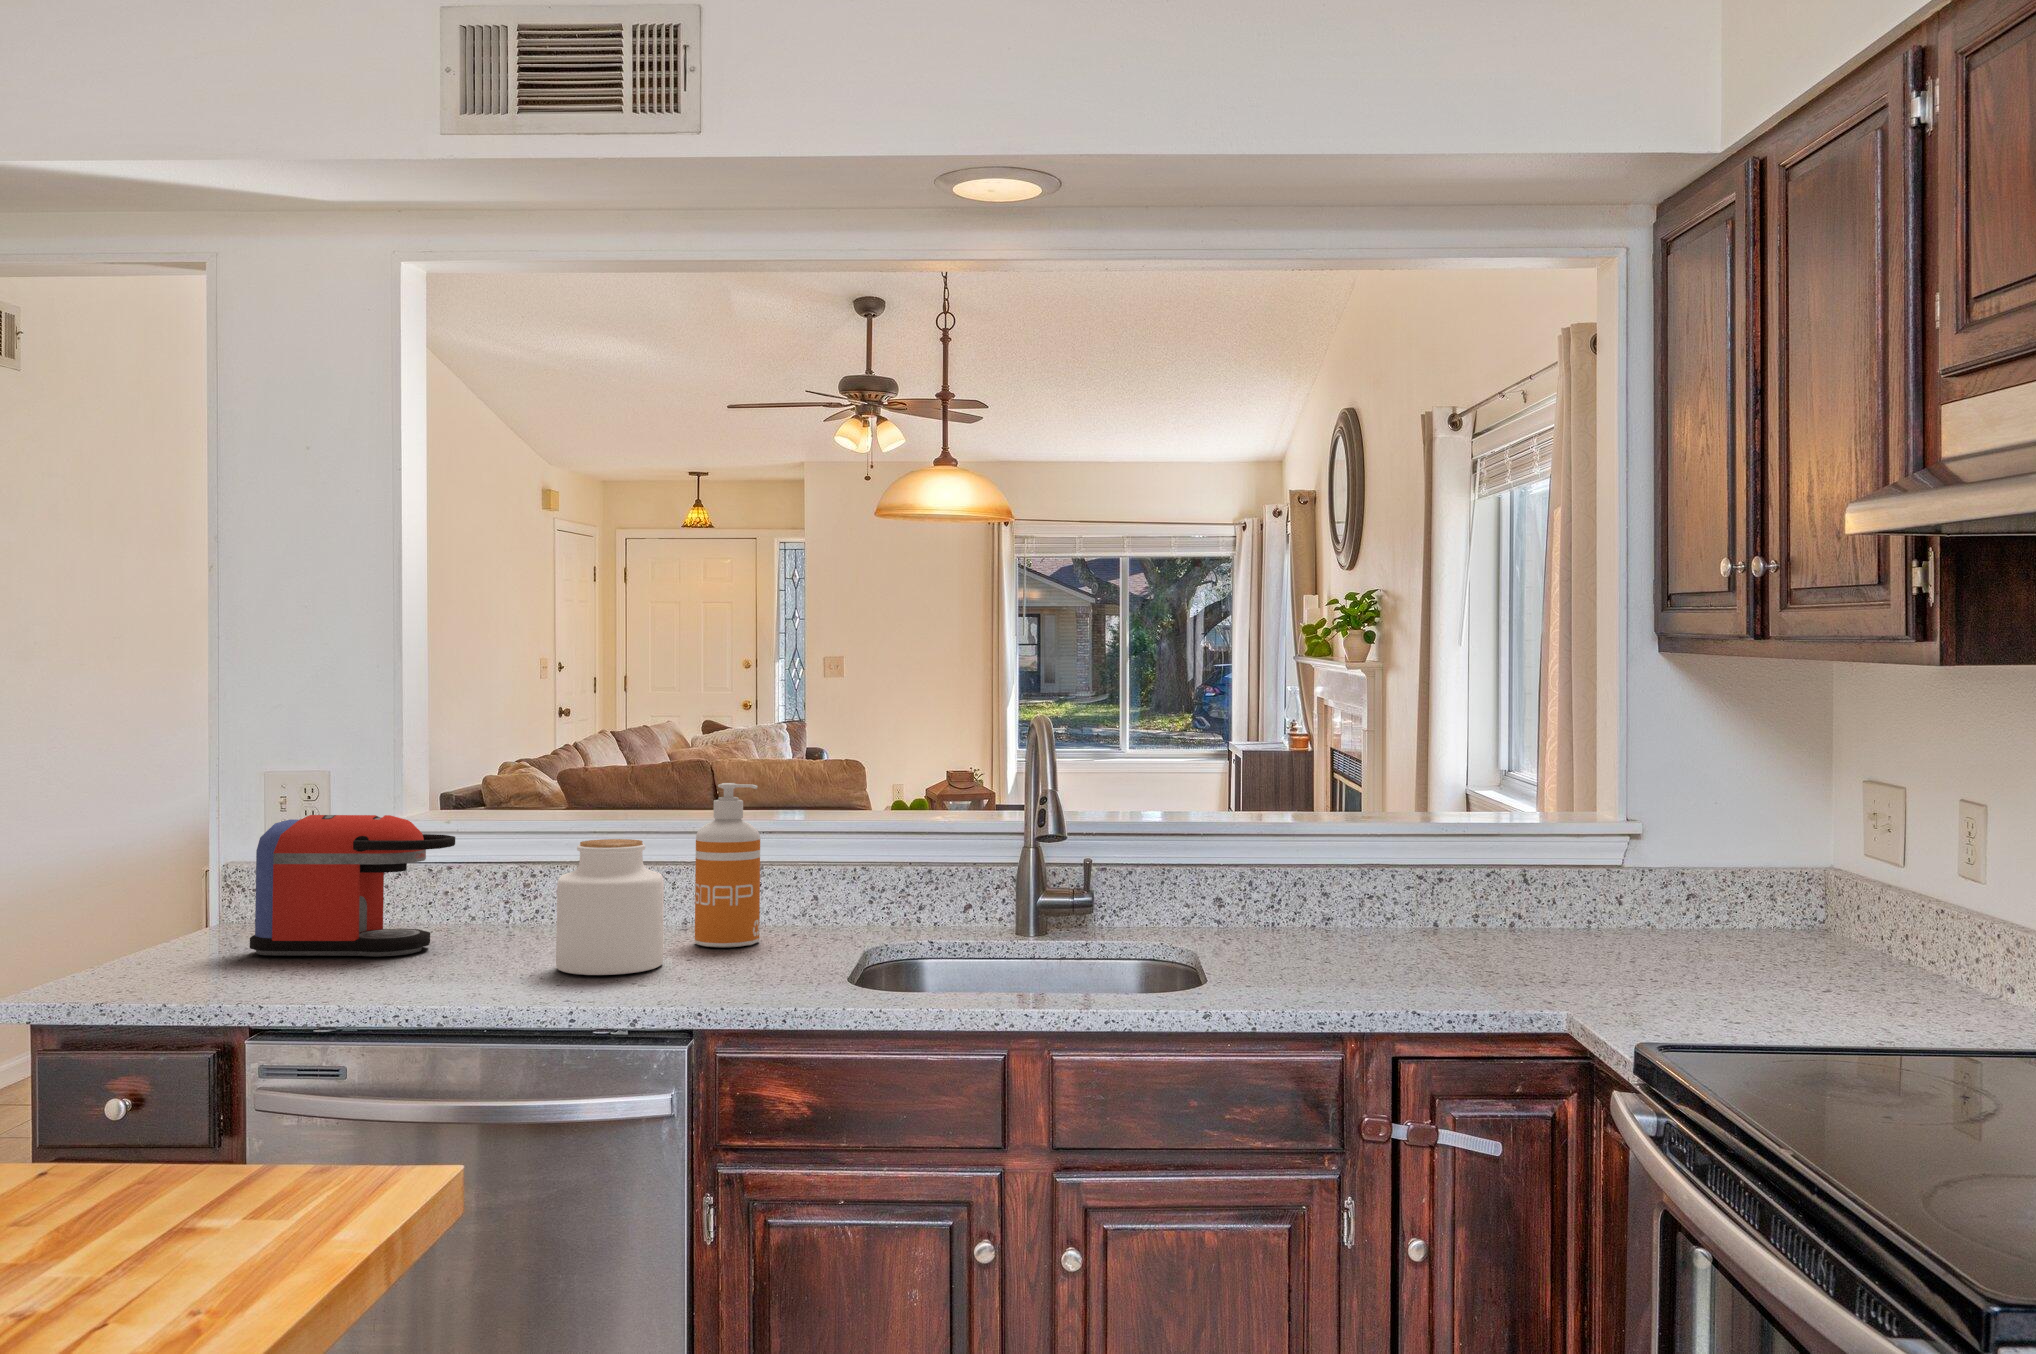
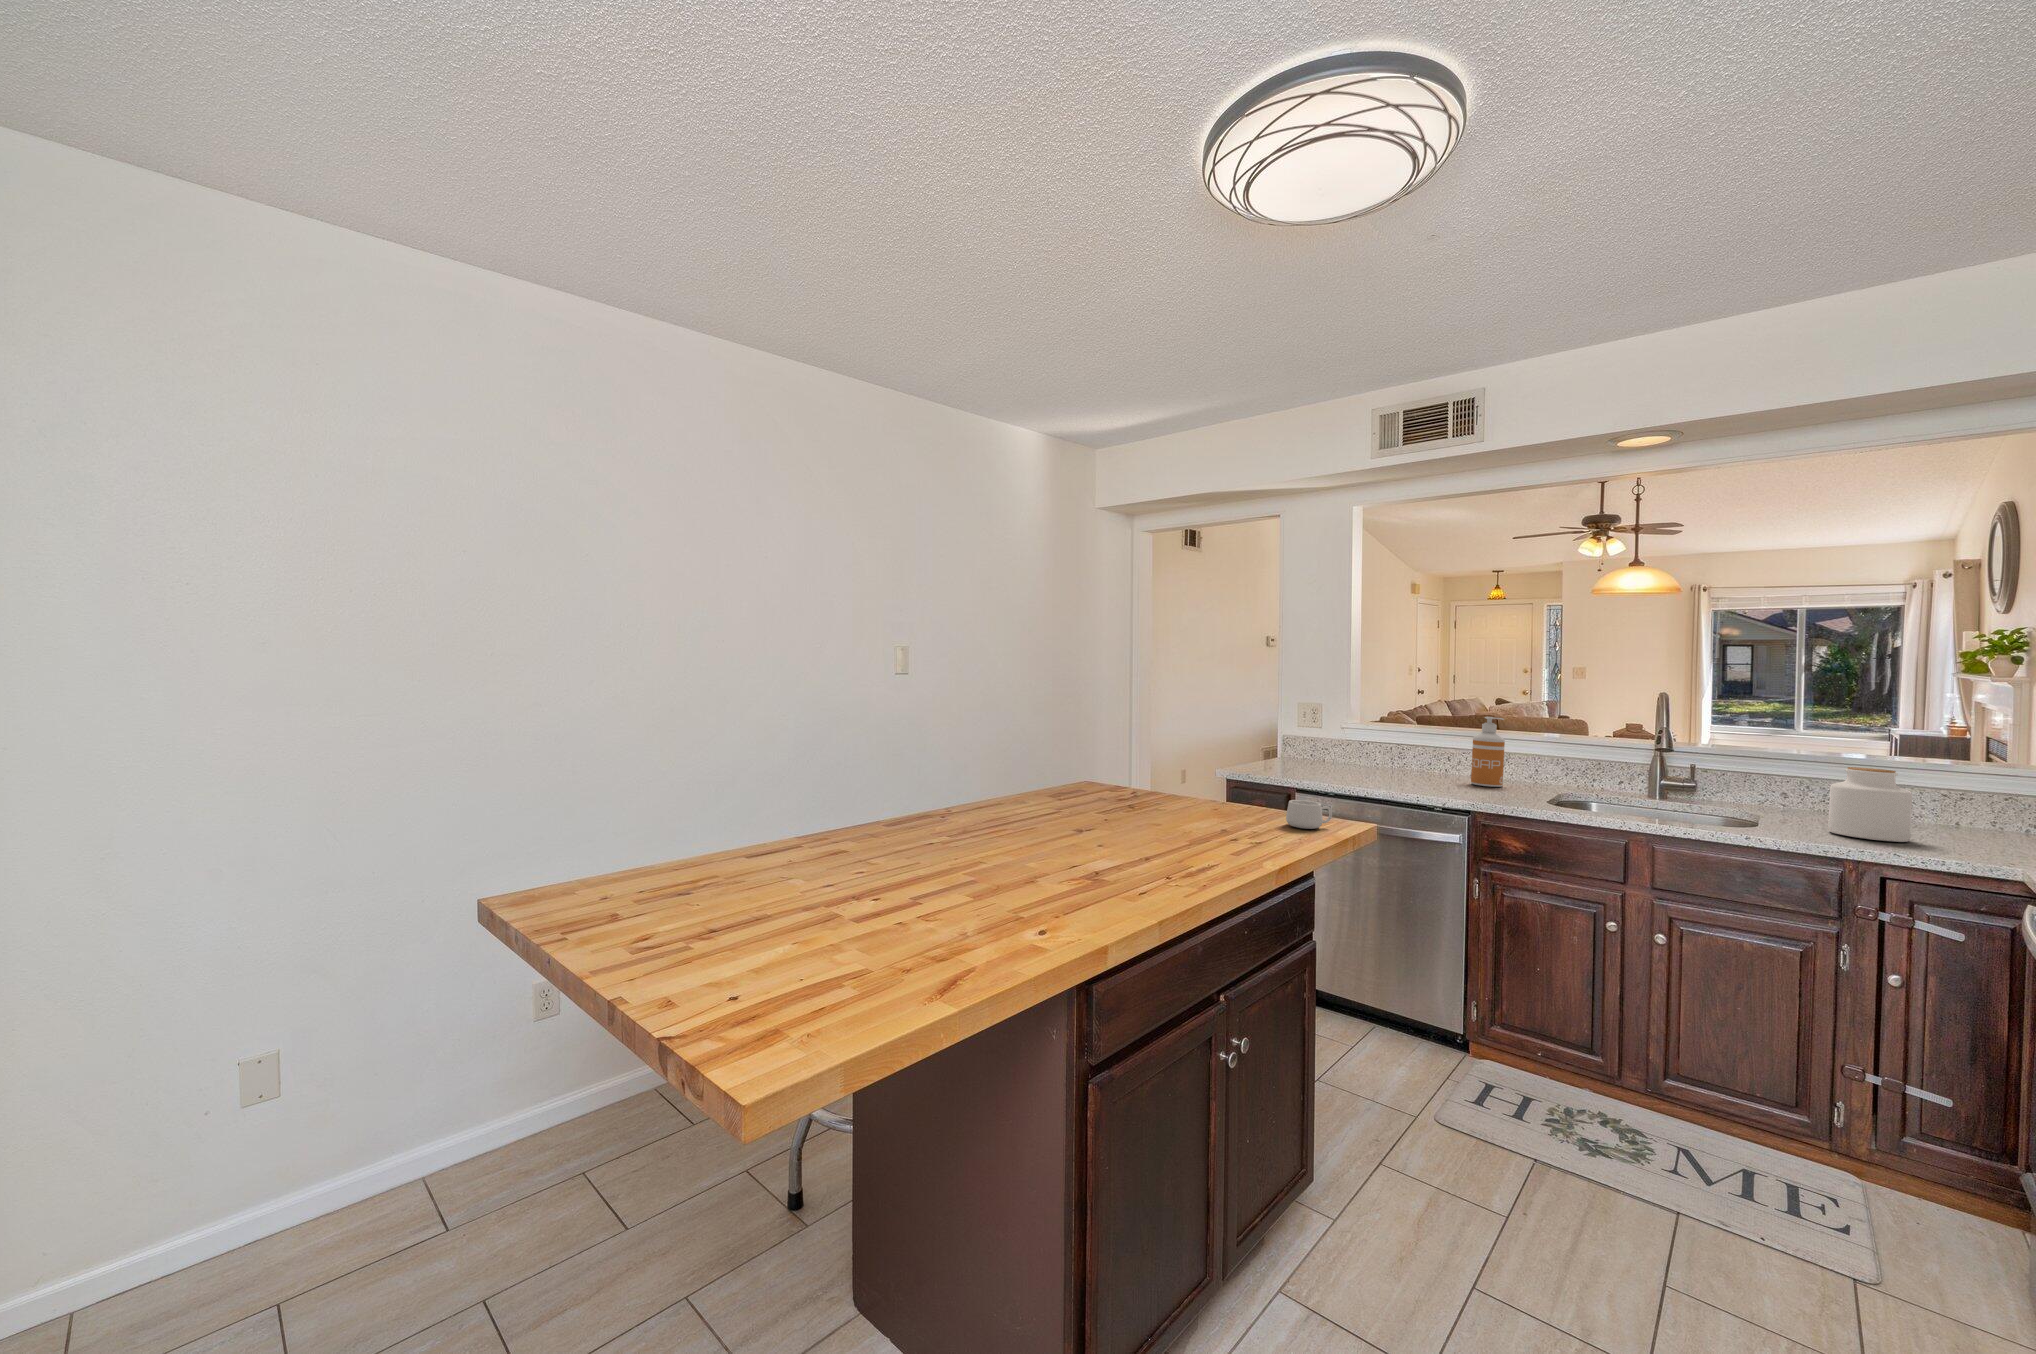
coffee maker: present [250,815,455,956] -> none [1290,718,1367,773]
jar: present [556,839,664,975] -> present [1828,767,1912,842]
mug: none [82,1160,262,1280] -> present [1286,800,1332,829]

